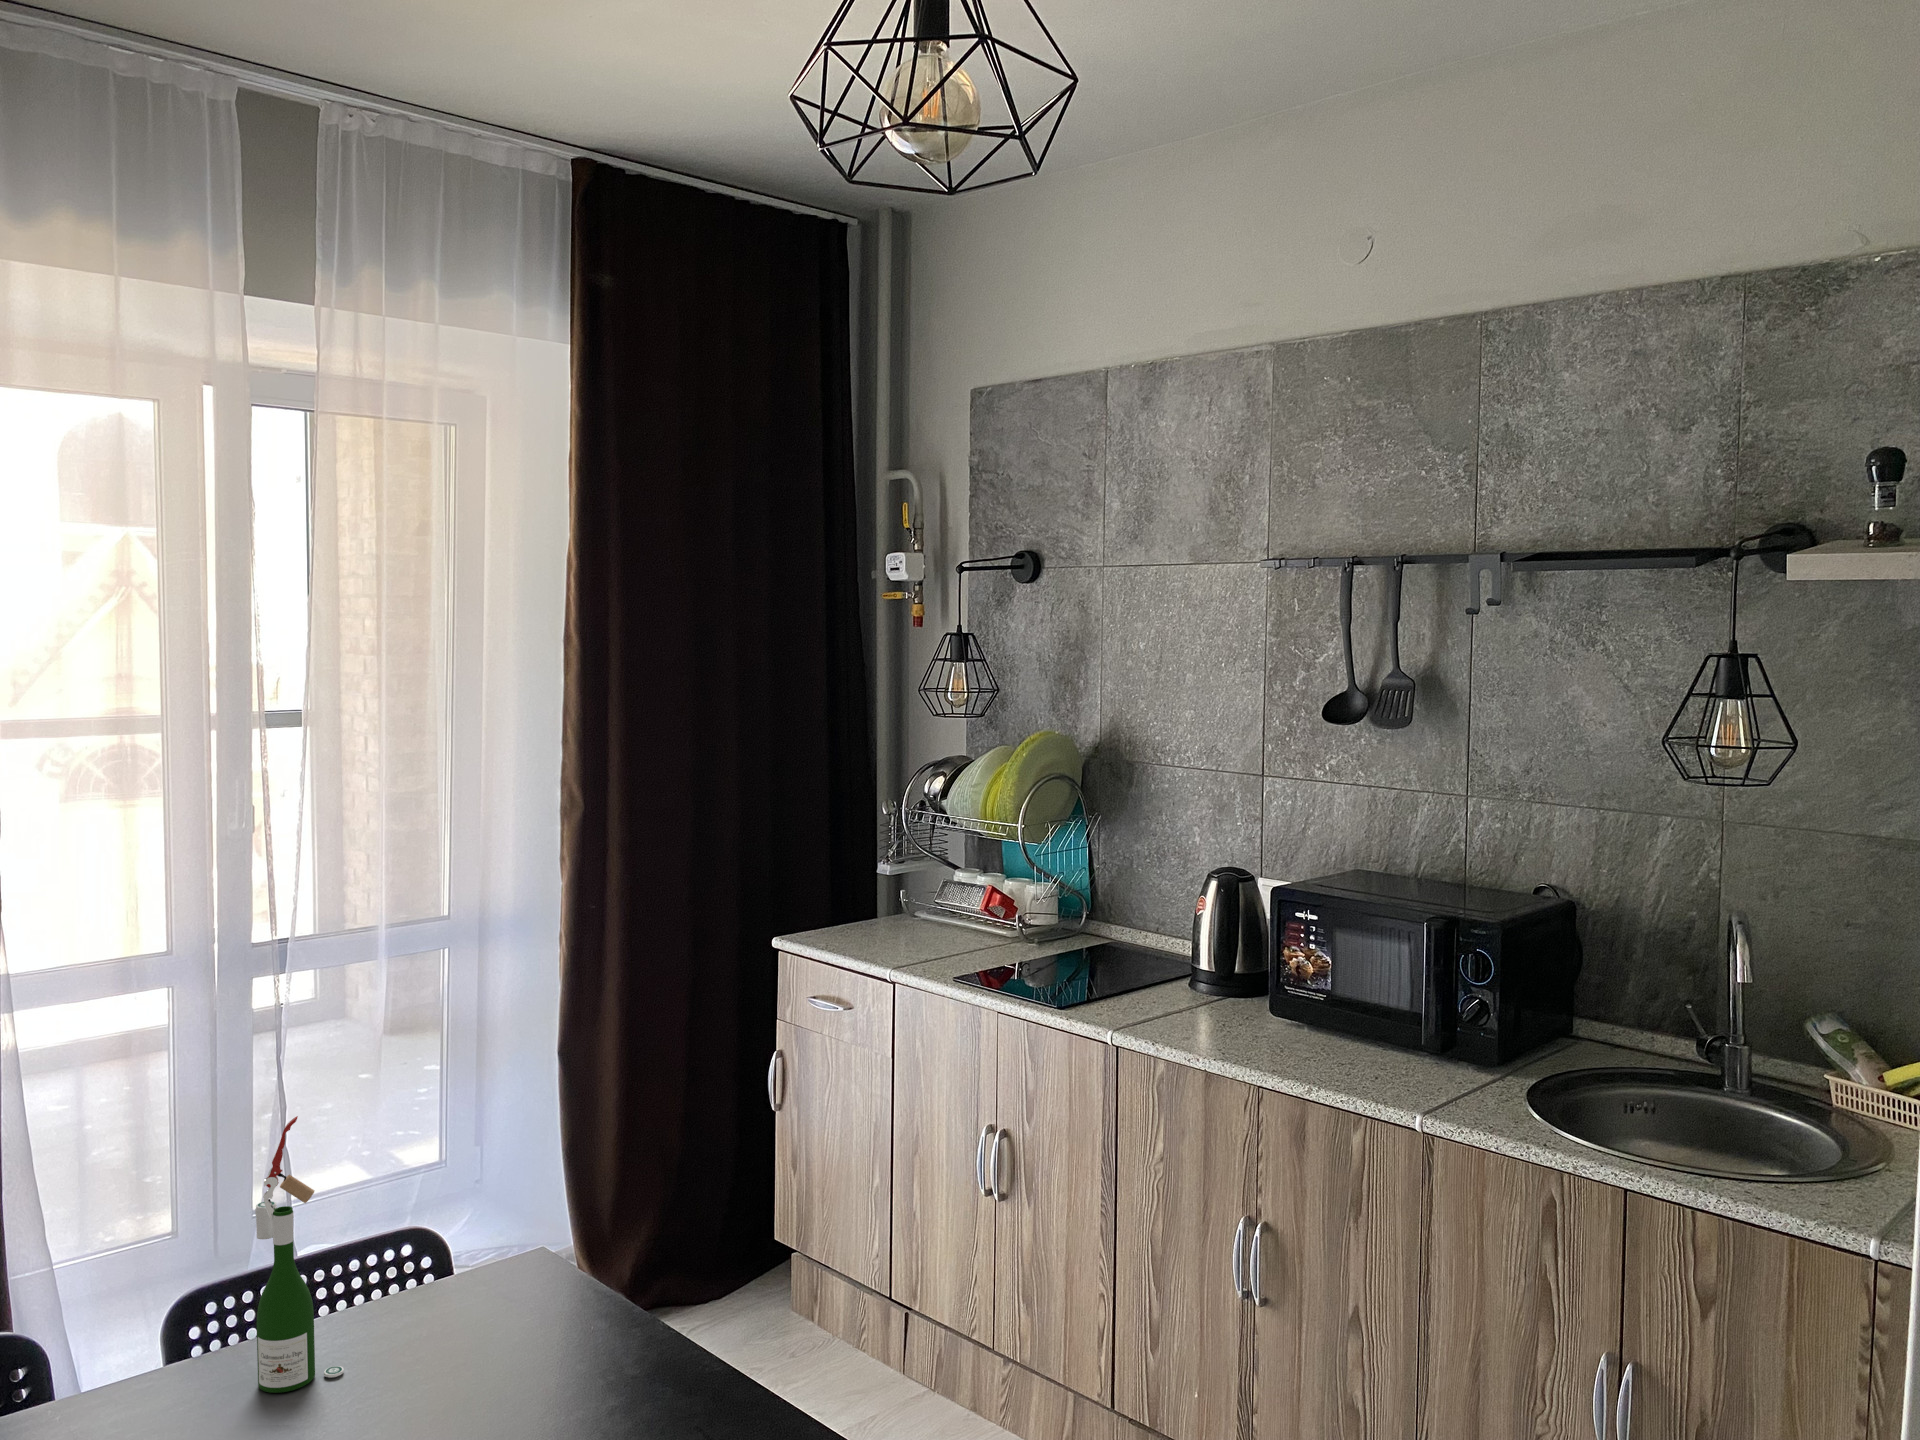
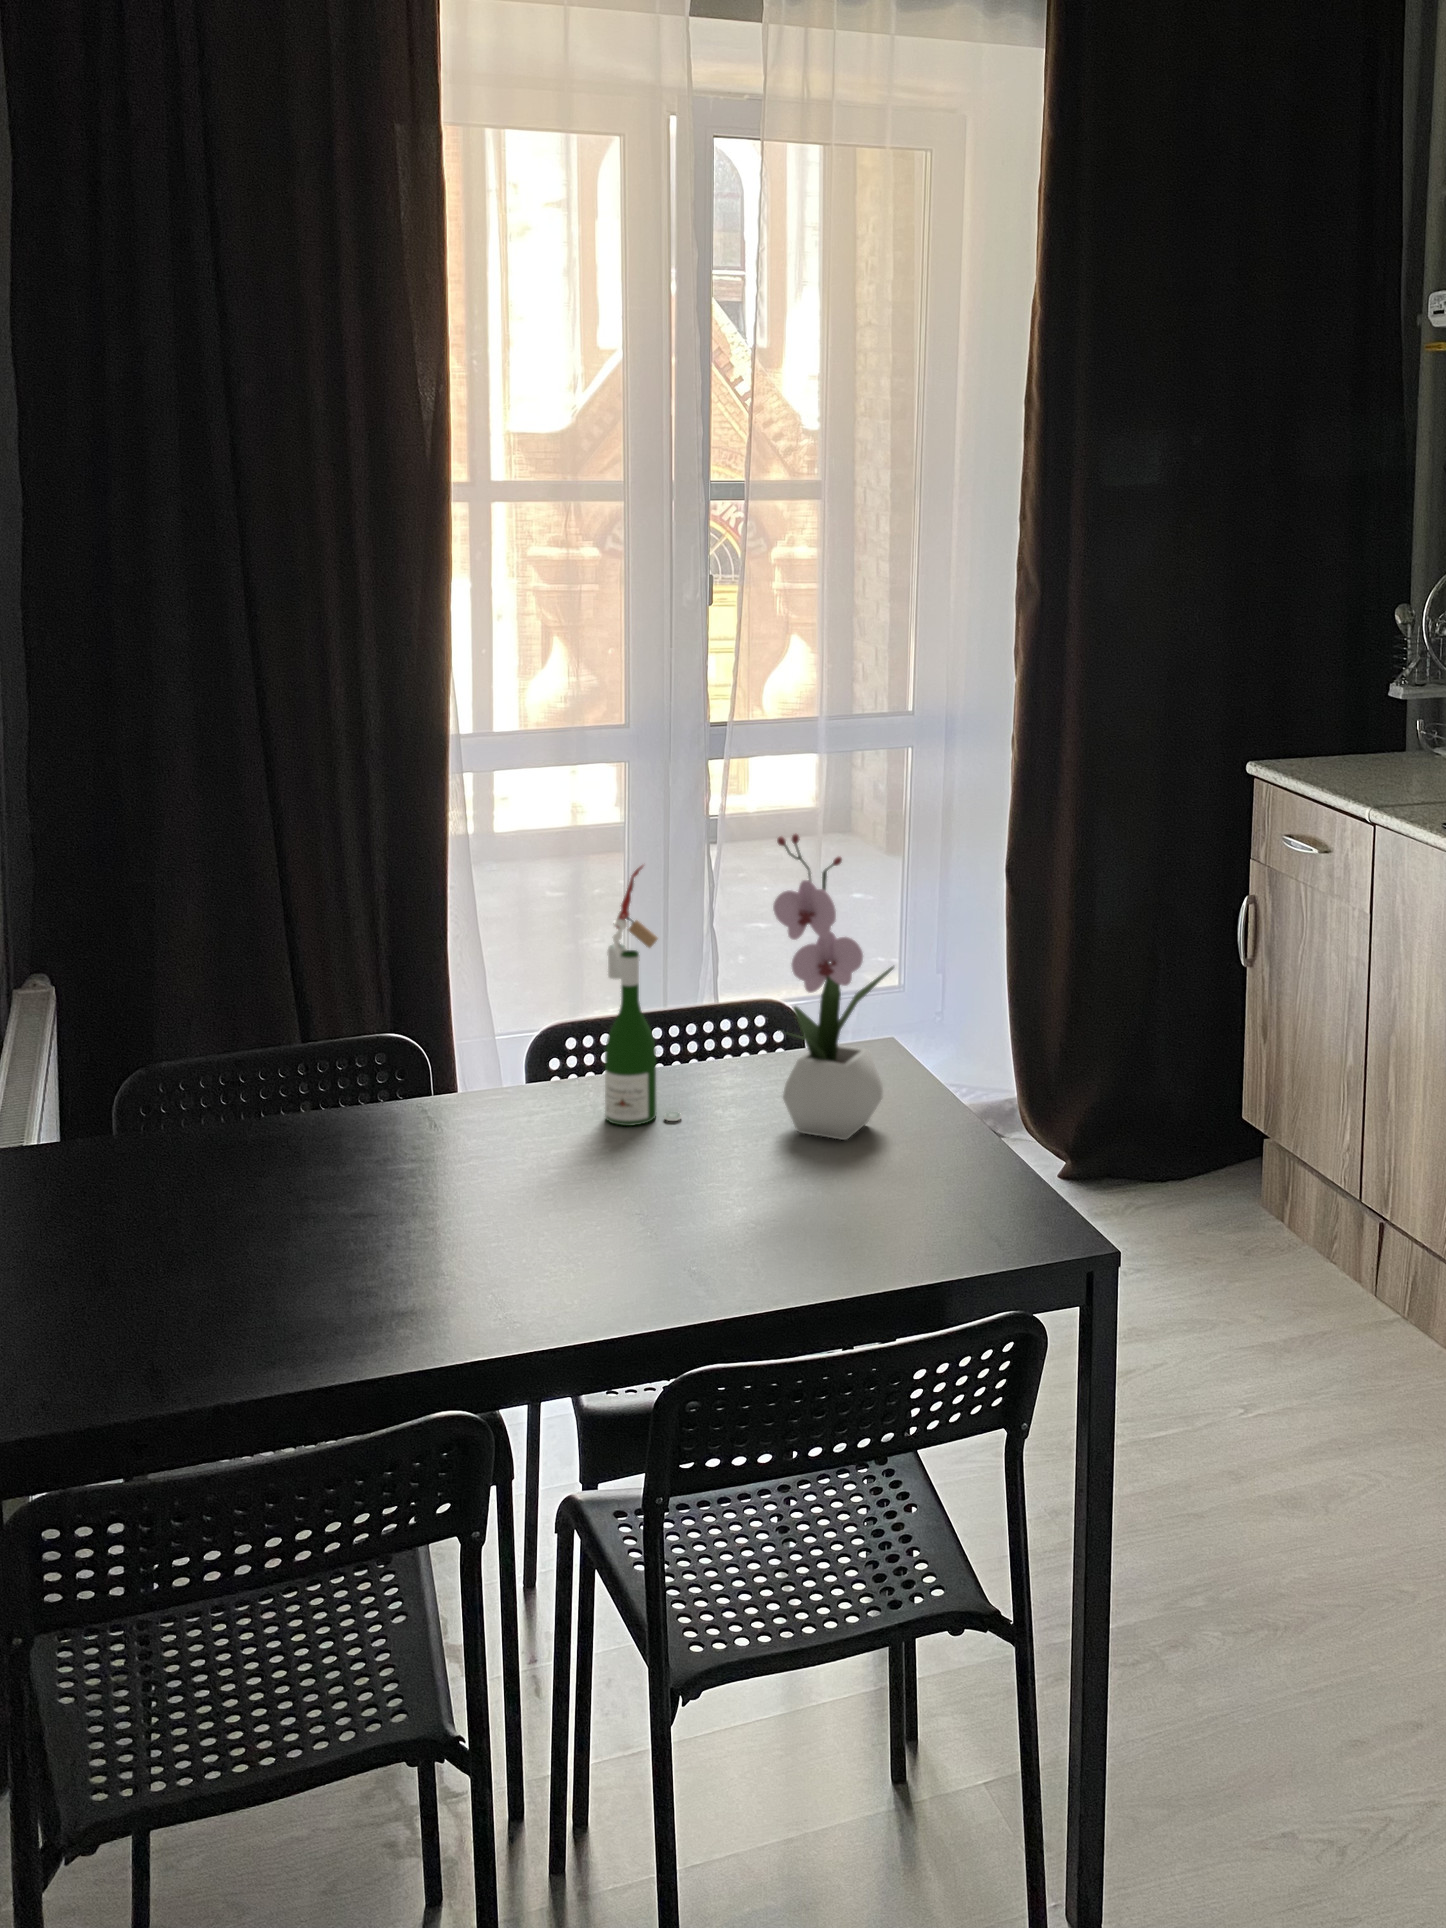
flower arrangement: none [446,1069,562,1367] -> present [773,834,894,1140]

